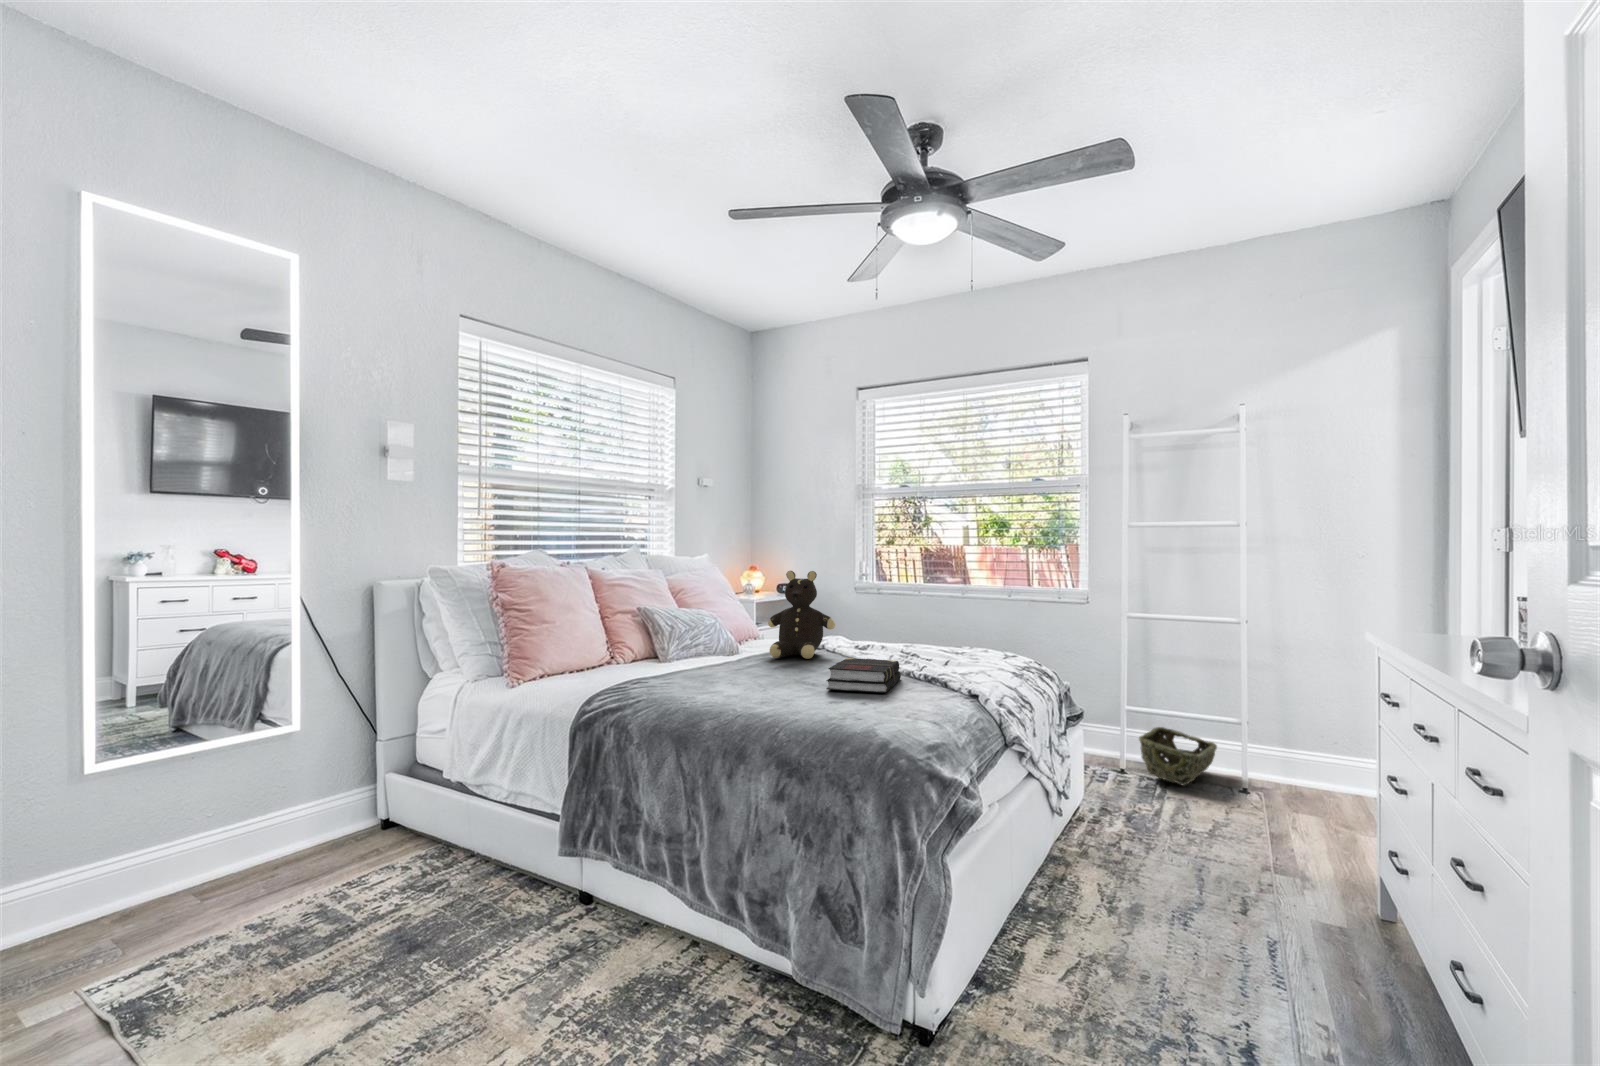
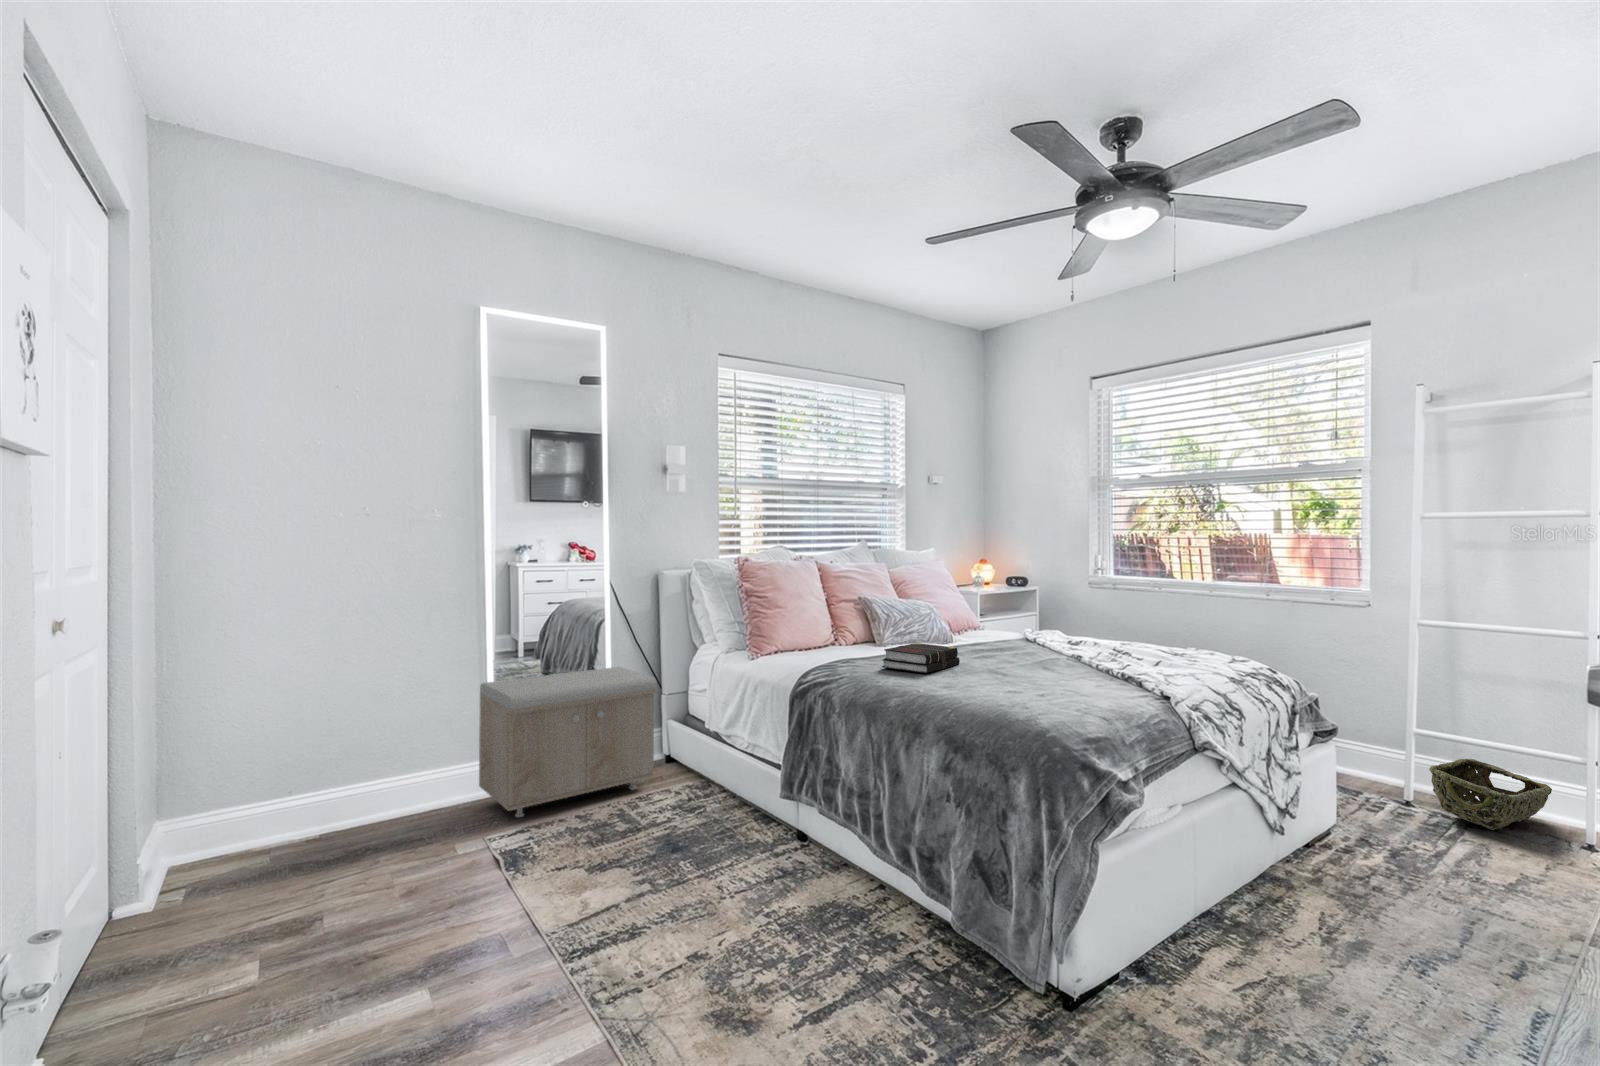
teddy bear: present [768,571,835,659] -> none [981,567,1047,651]
book: present [826,658,901,693] -> present [882,643,960,673]
storage bench: none [69,712,368,945] -> present [479,667,657,817]

